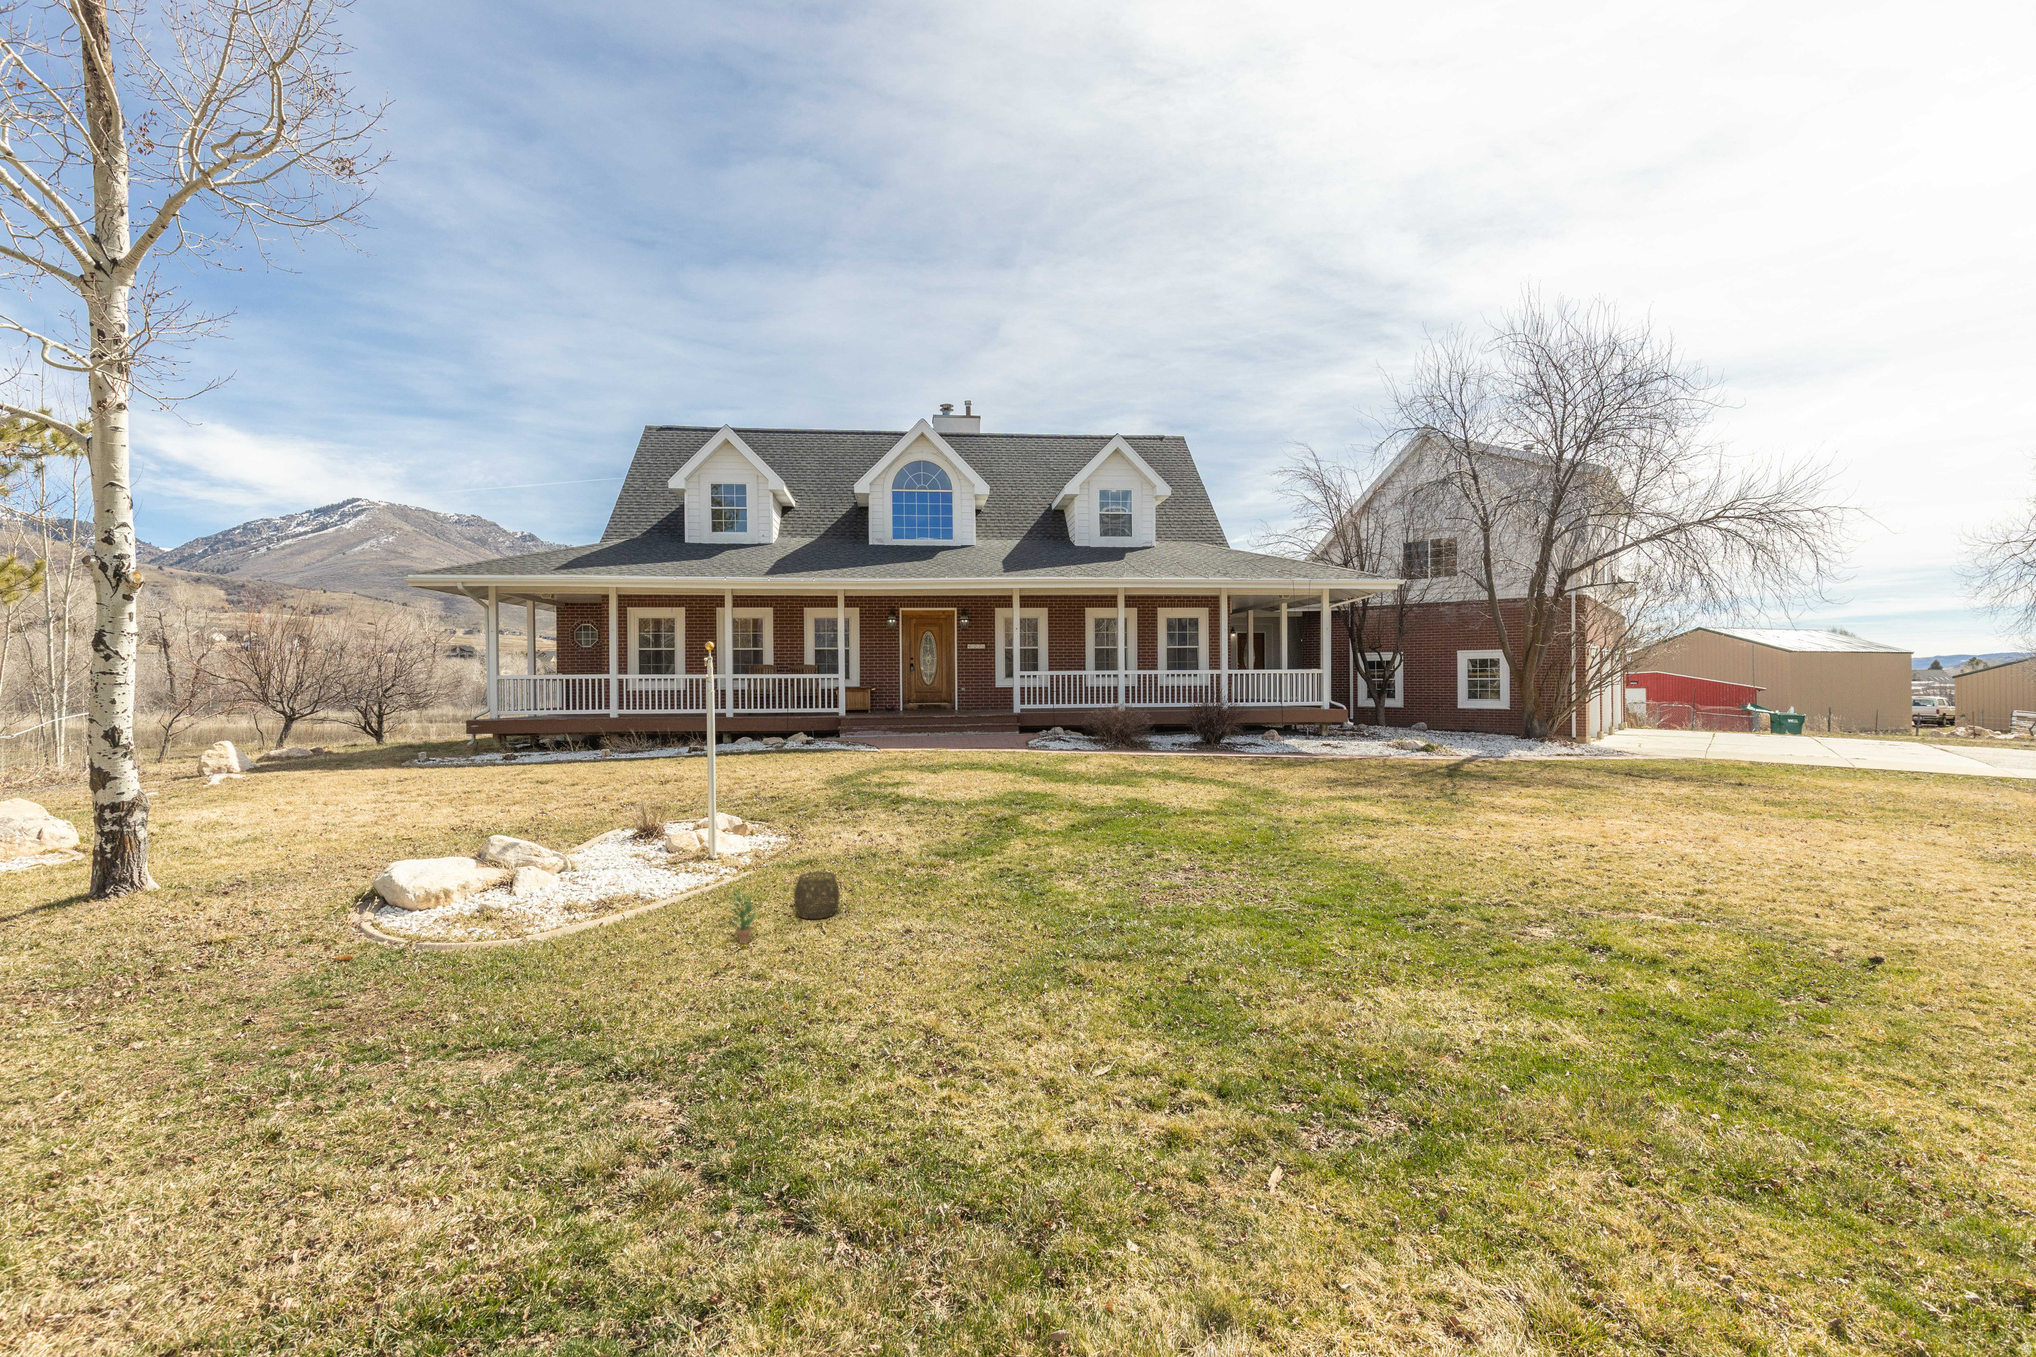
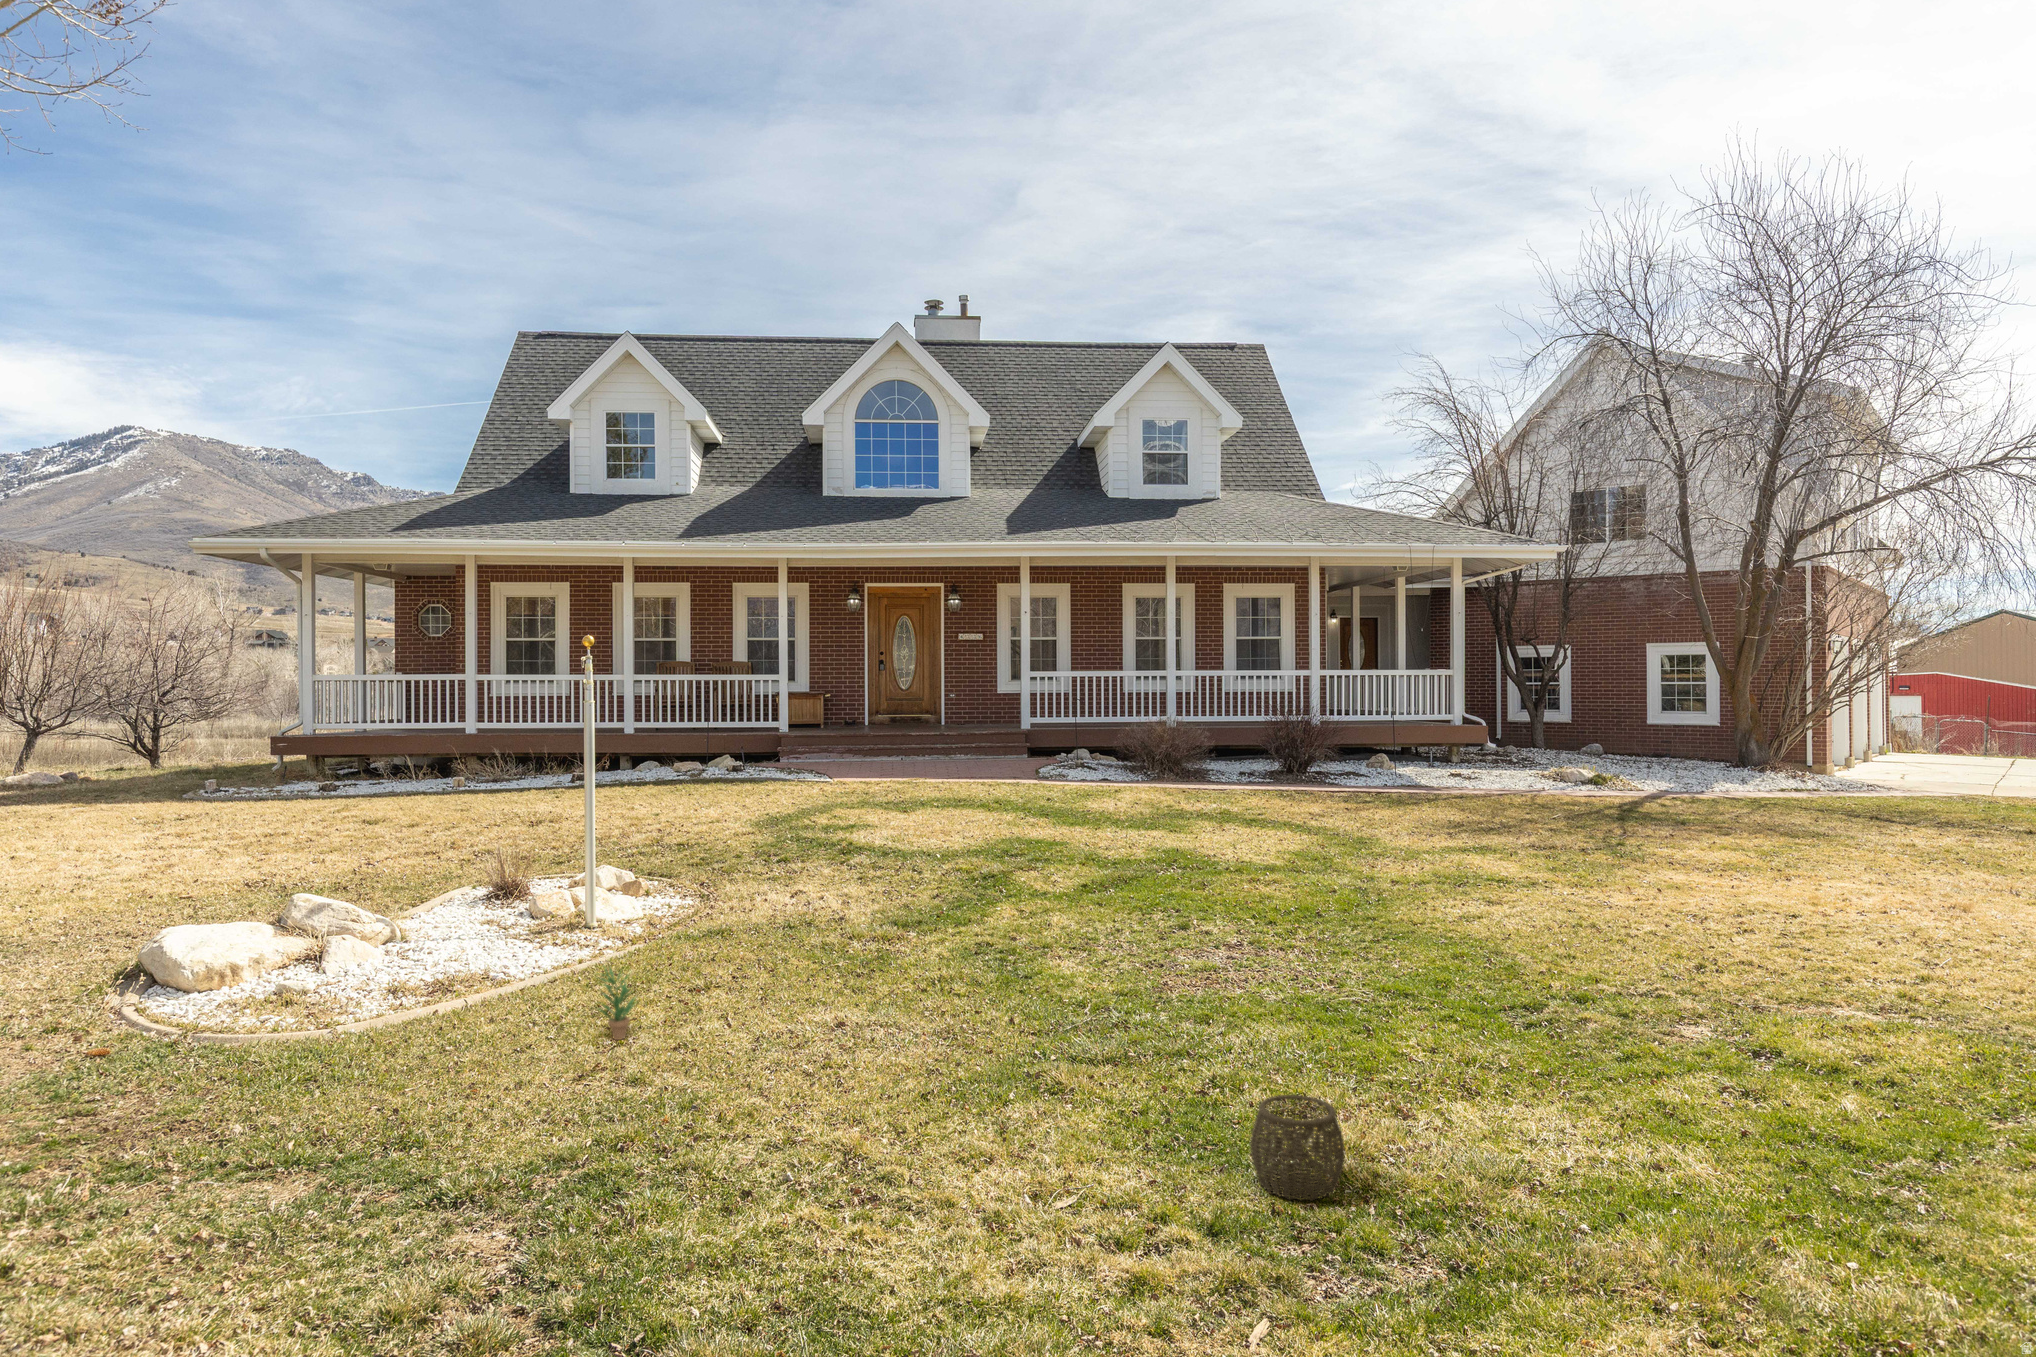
woven basket: present [794,871,840,919] -> present [1250,1095,1345,1200]

